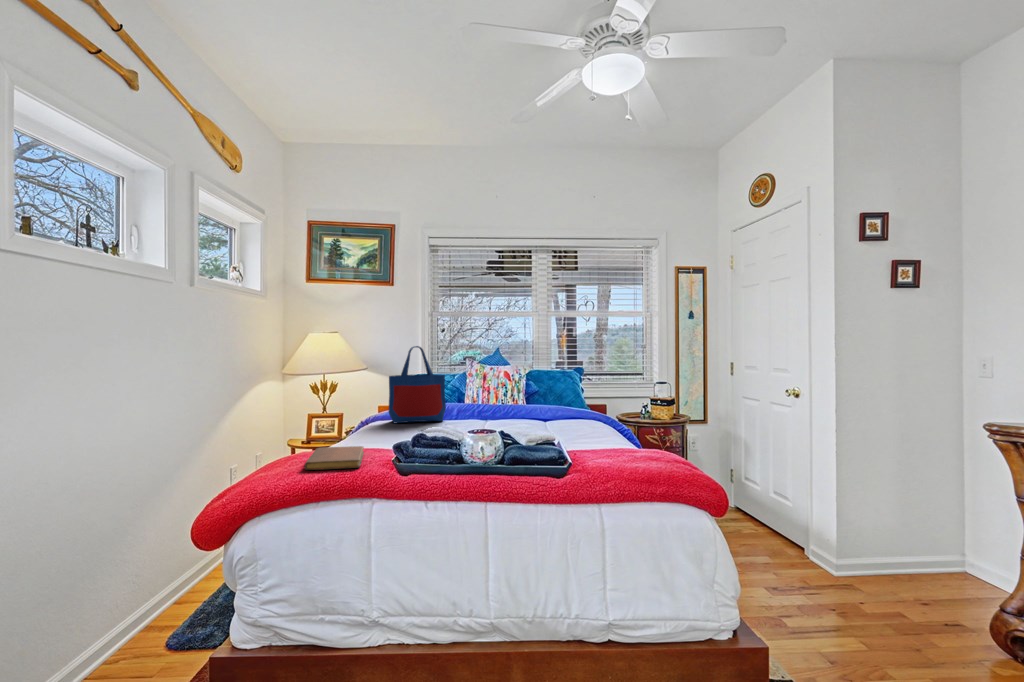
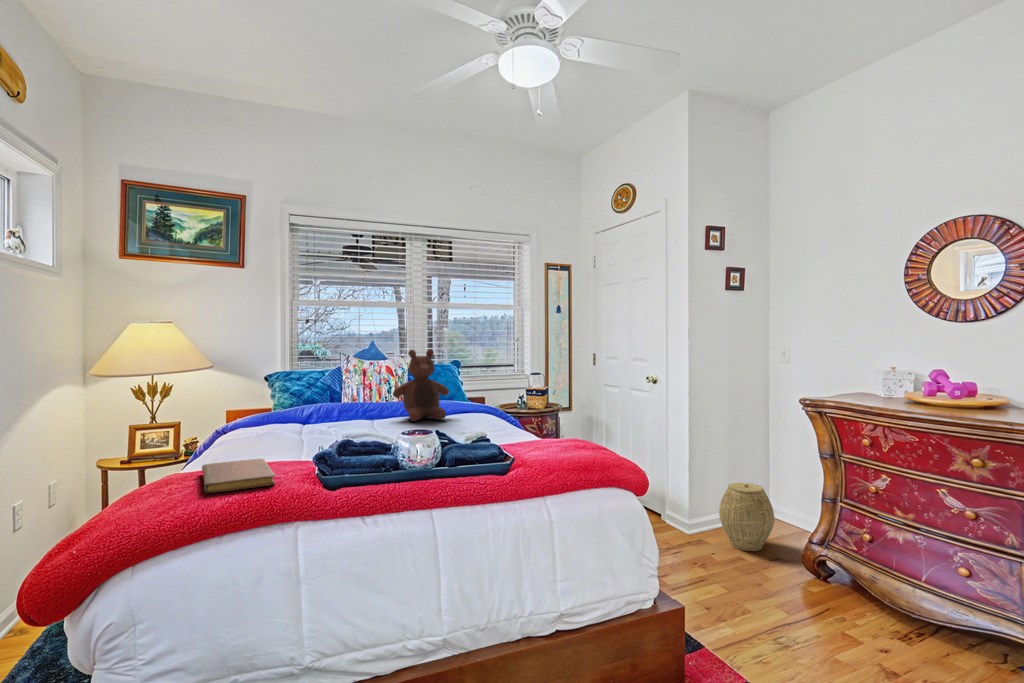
tote bag: present [389,346,446,423] -> none [260,339,328,428]
stuffed bear: none [503,356,556,423] -> present [393,350,449,421]
woven basket: none [870,514,945,597] -> present [719,483,774,551]

